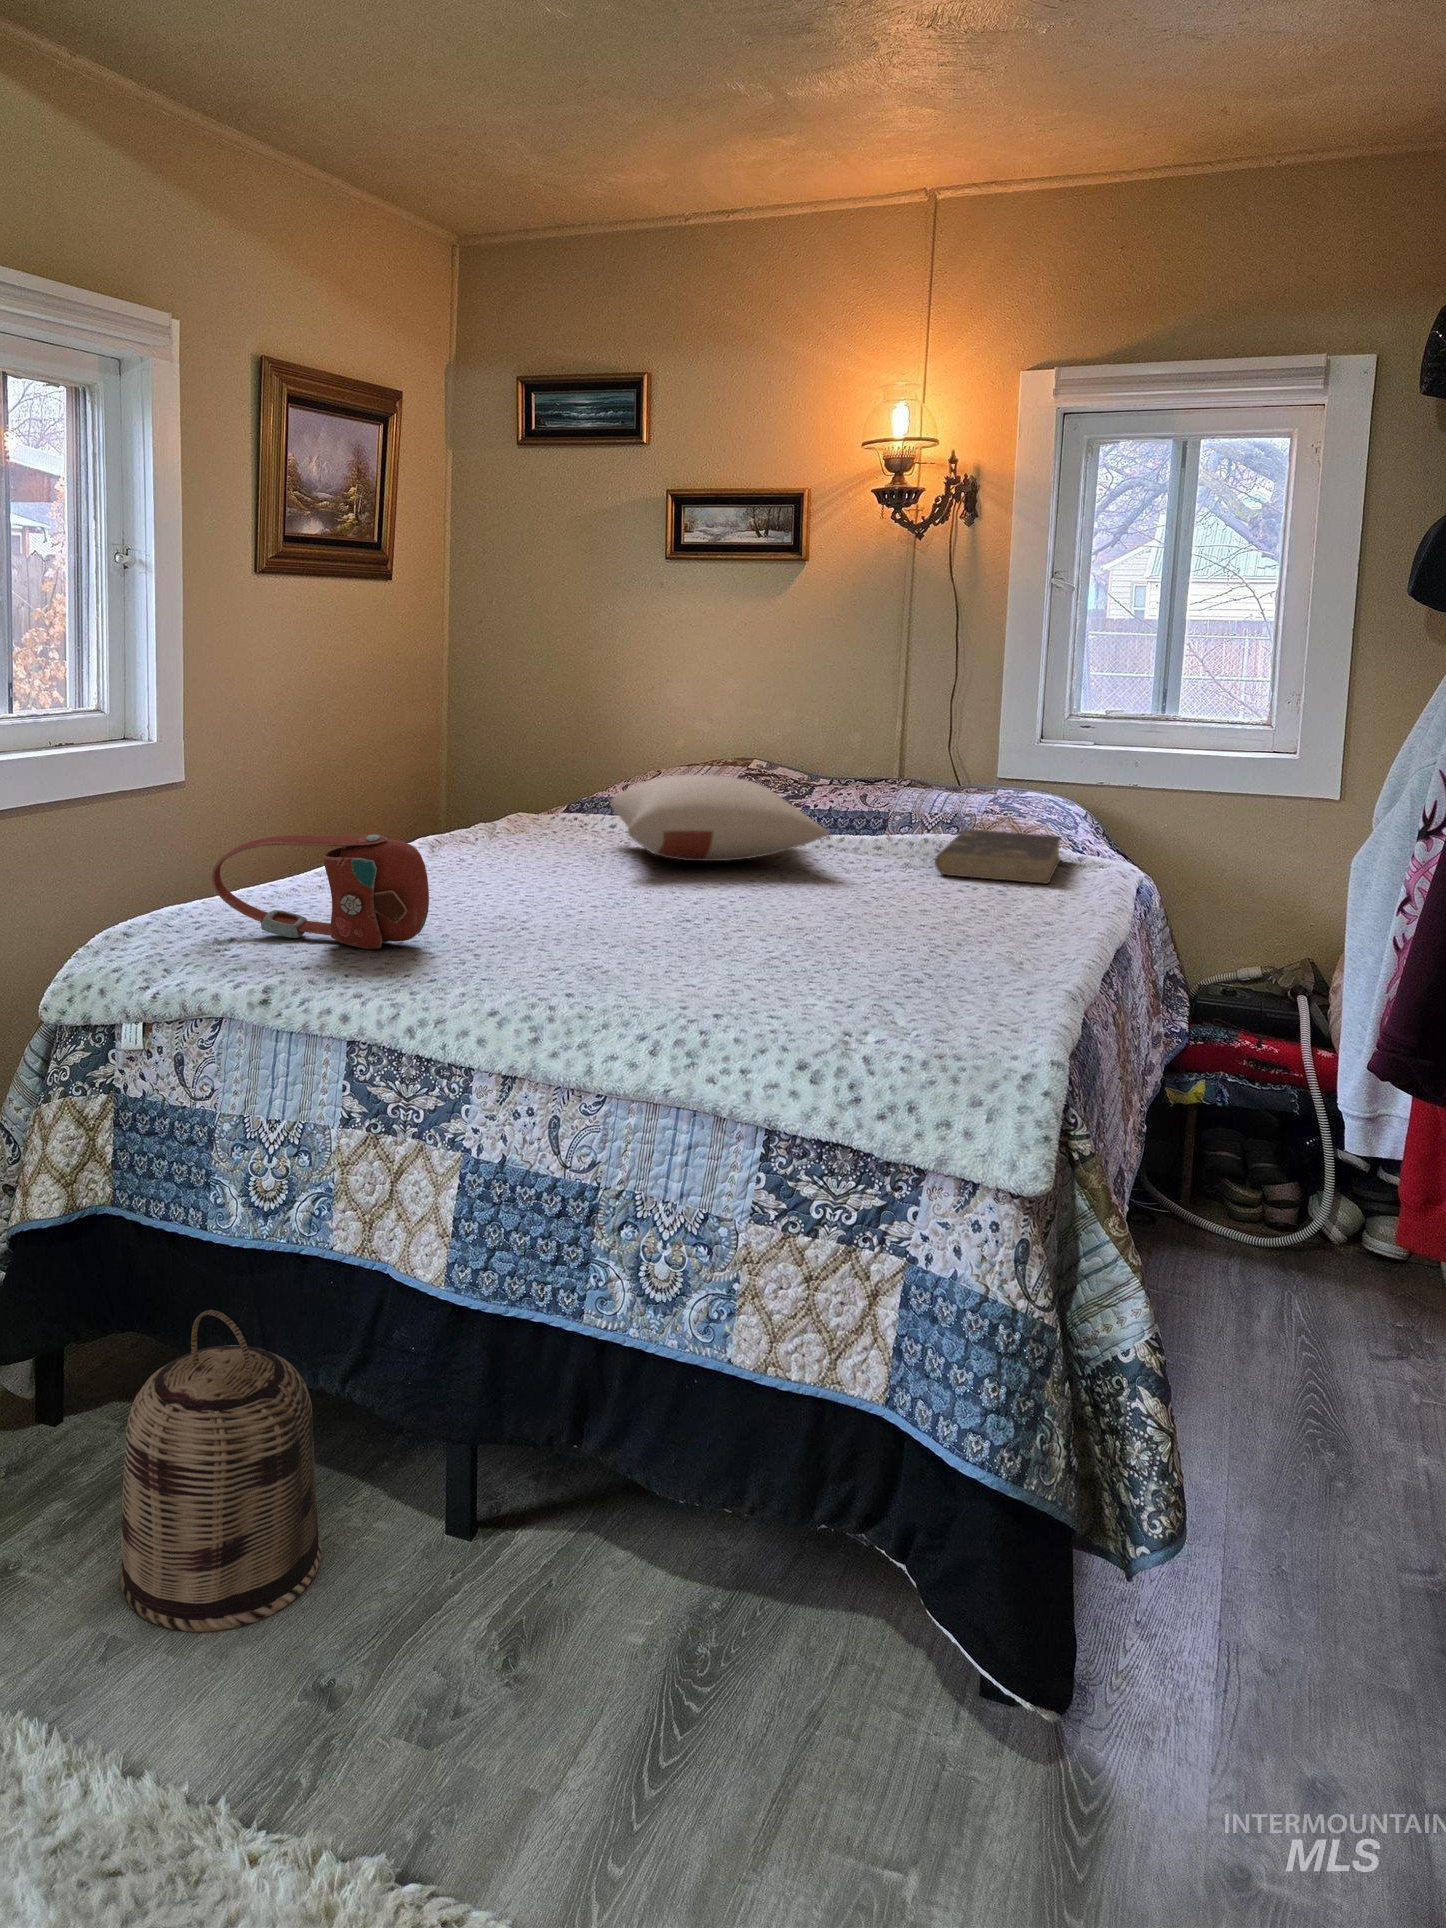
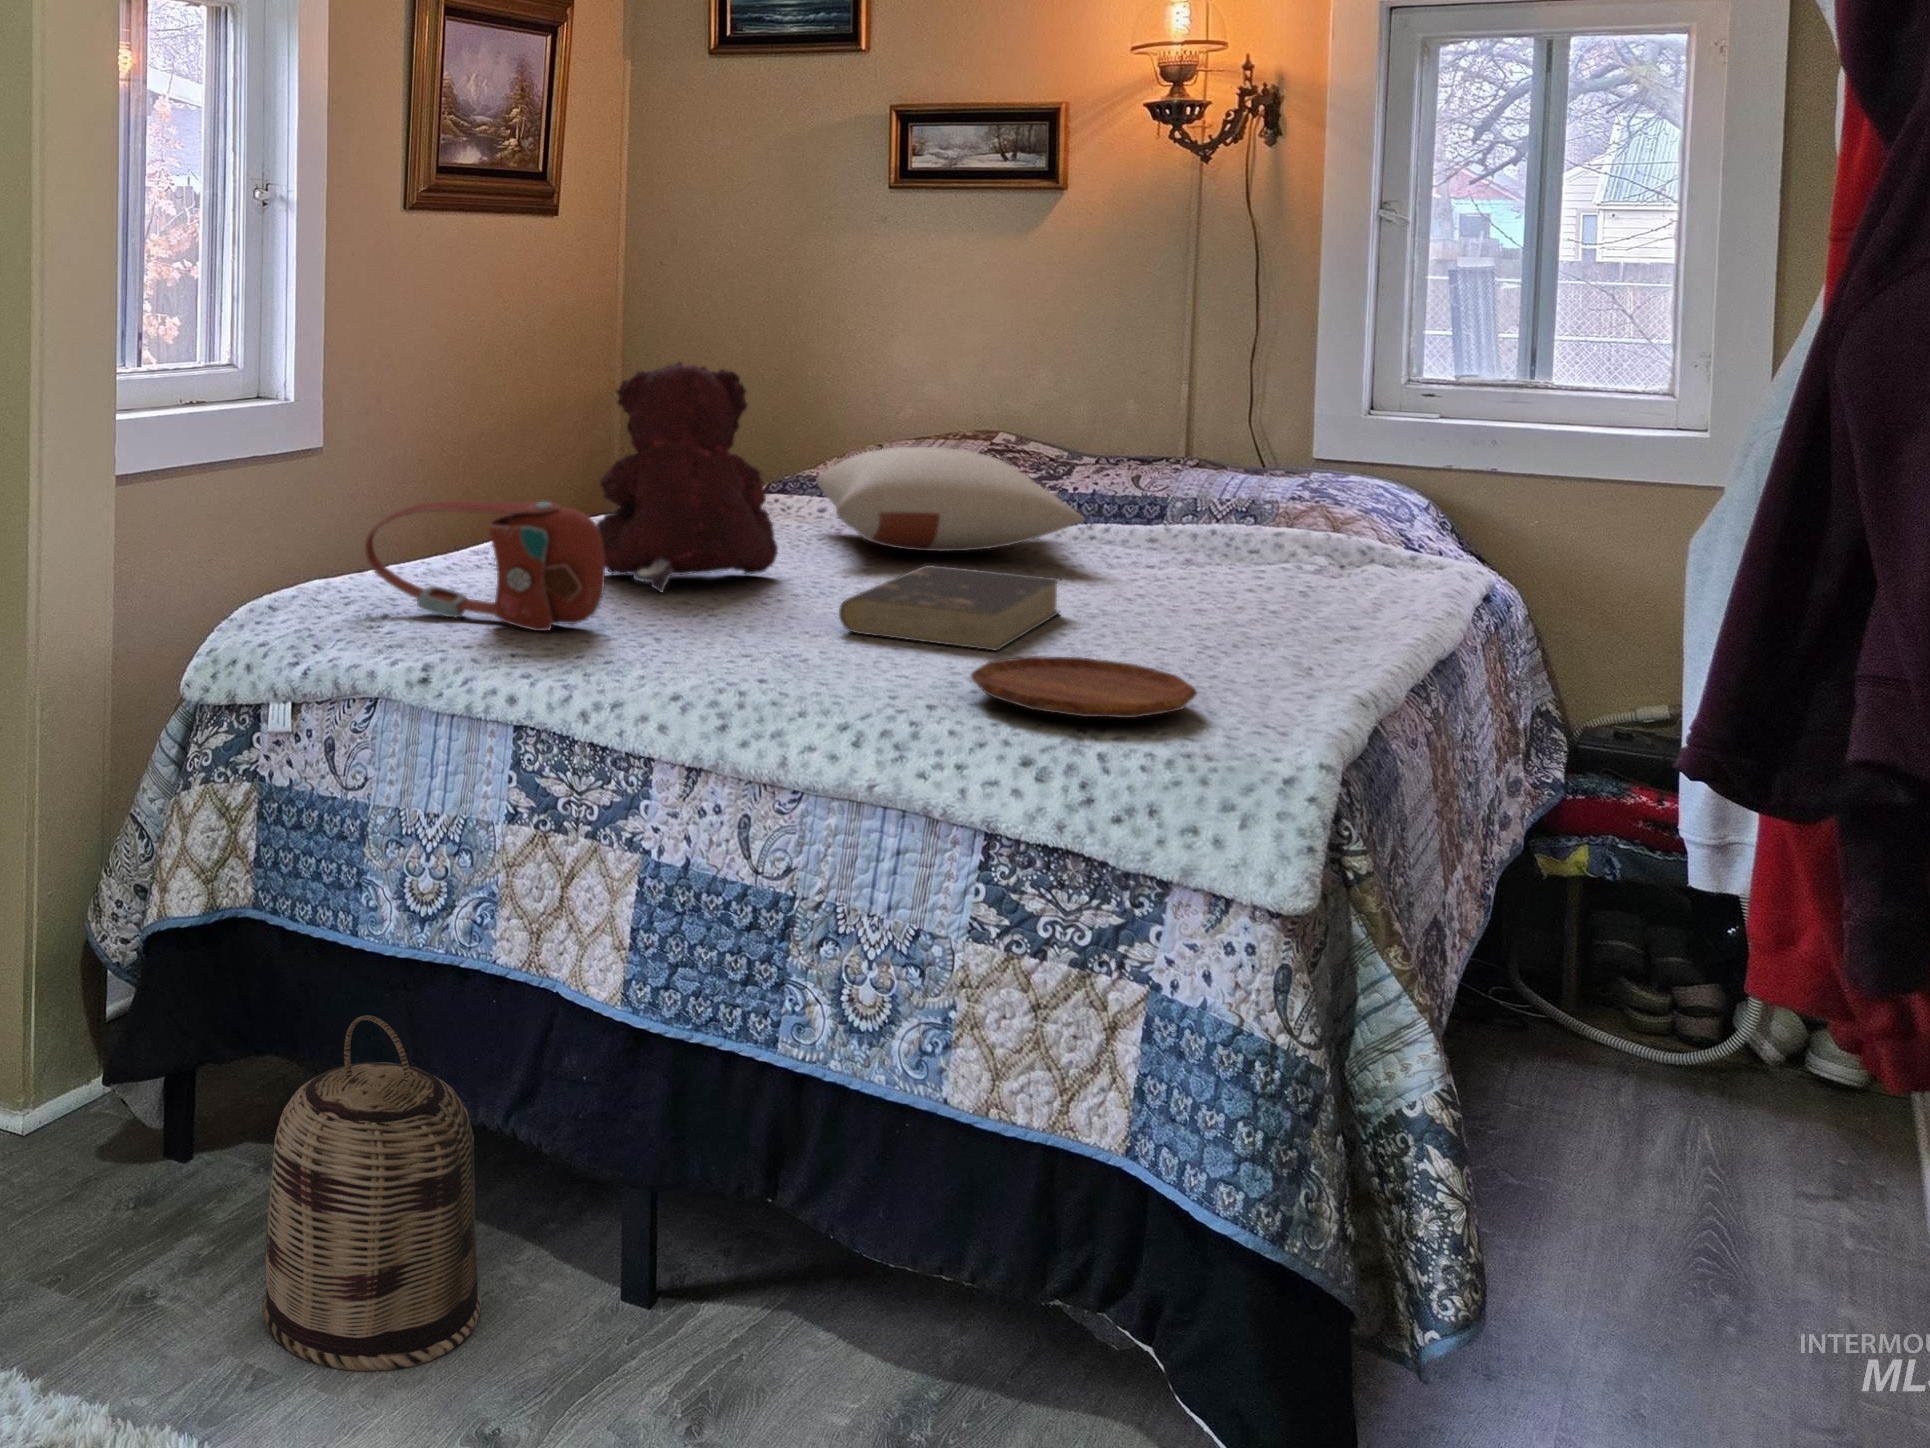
teddy bear: none [423,706,580,907] -> present [597,362,778,592]
book: present [935,830,1062,884] -> present [839,565,1060,651]
tray: none [748,962,942,1021] -> present [971,656,1197,718]

